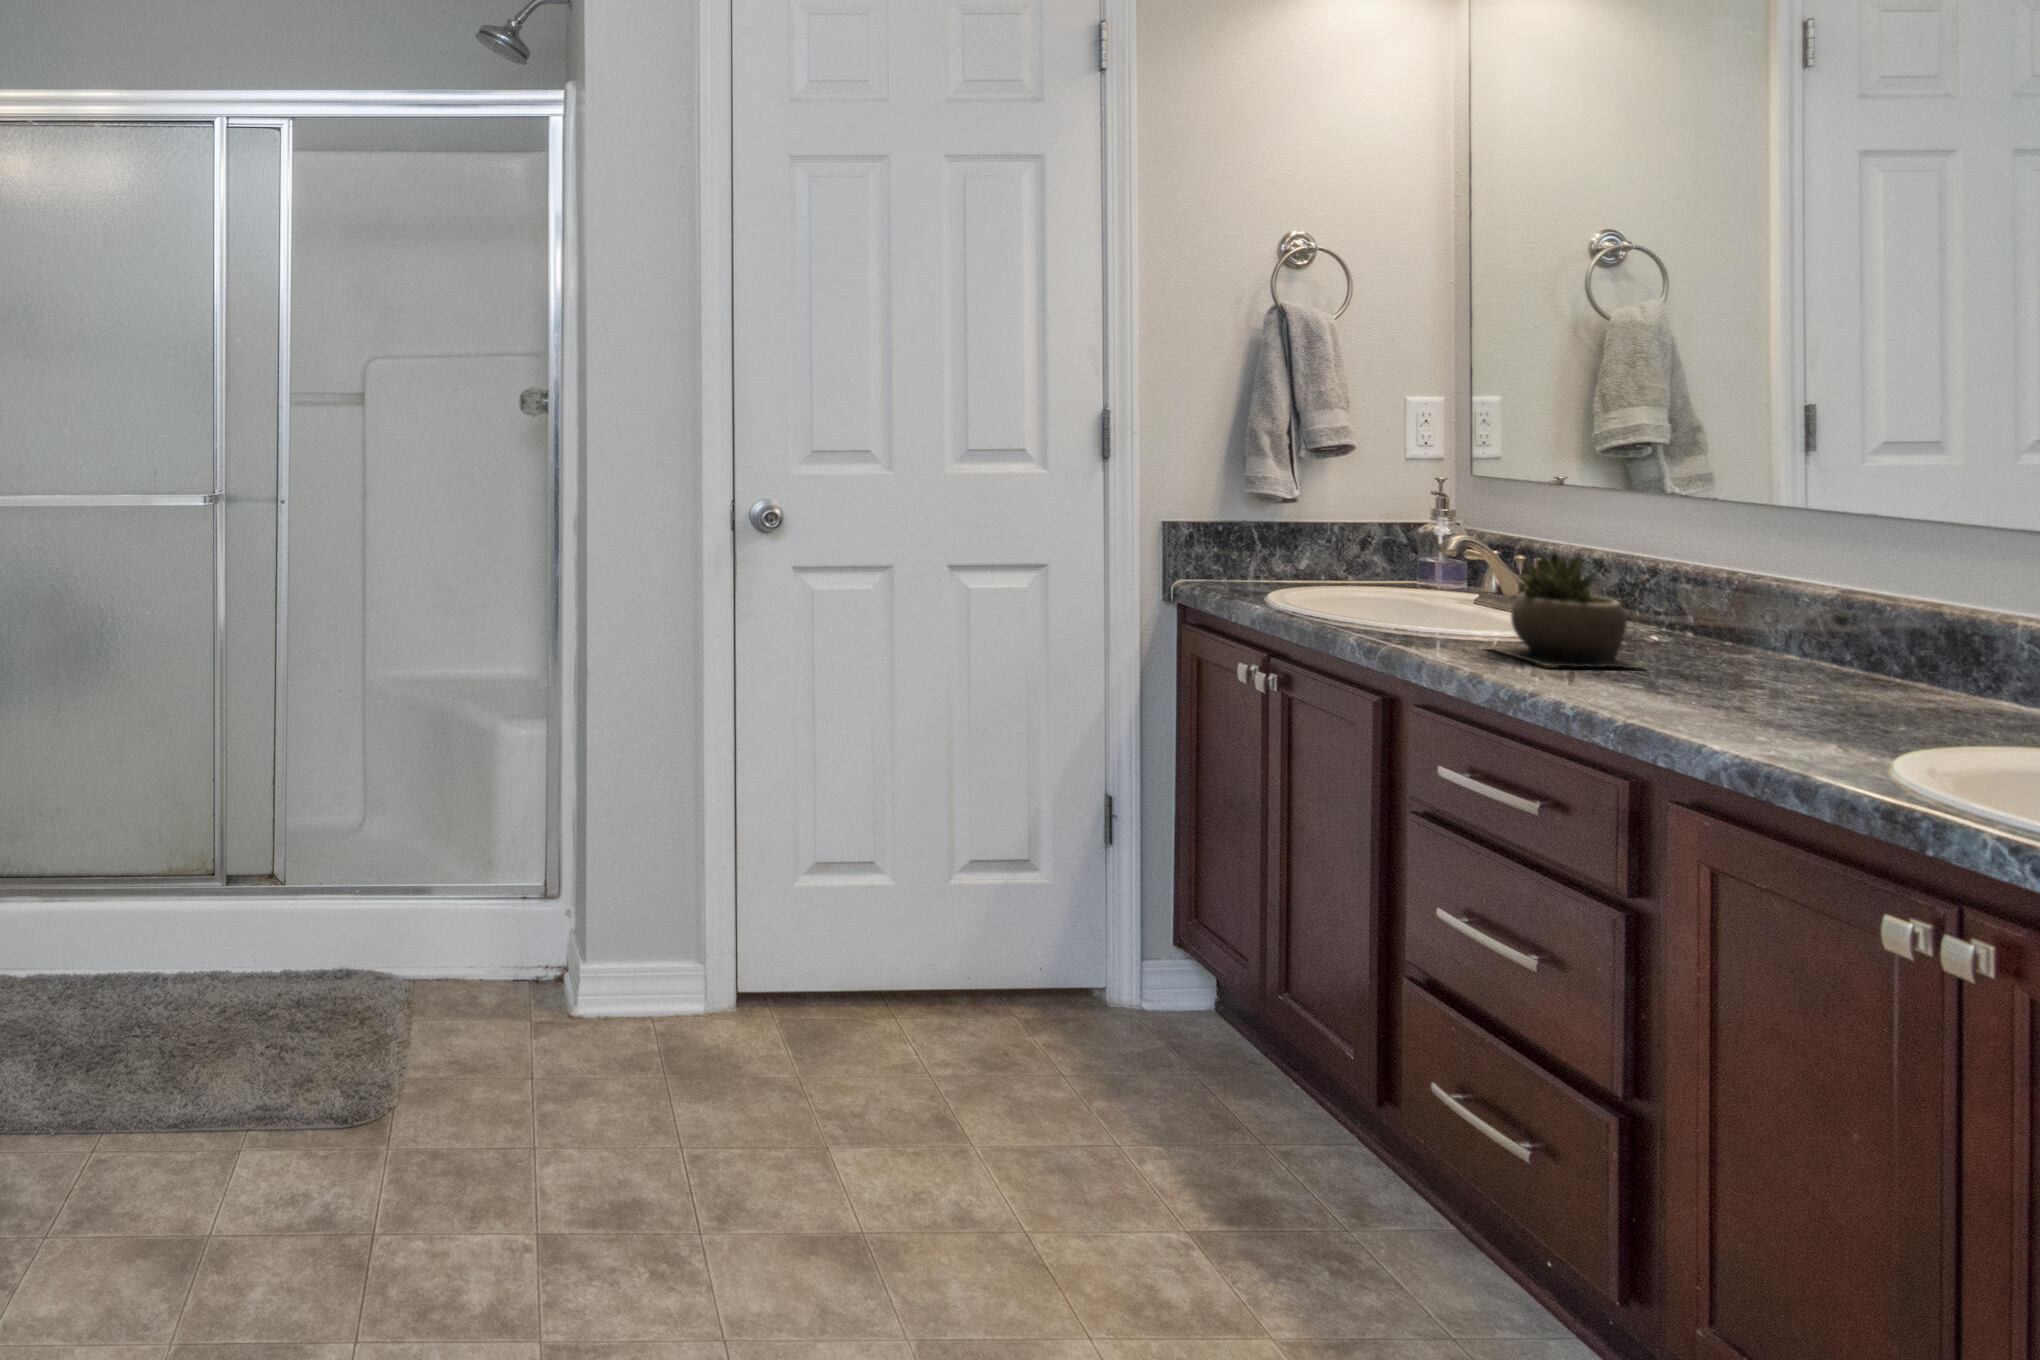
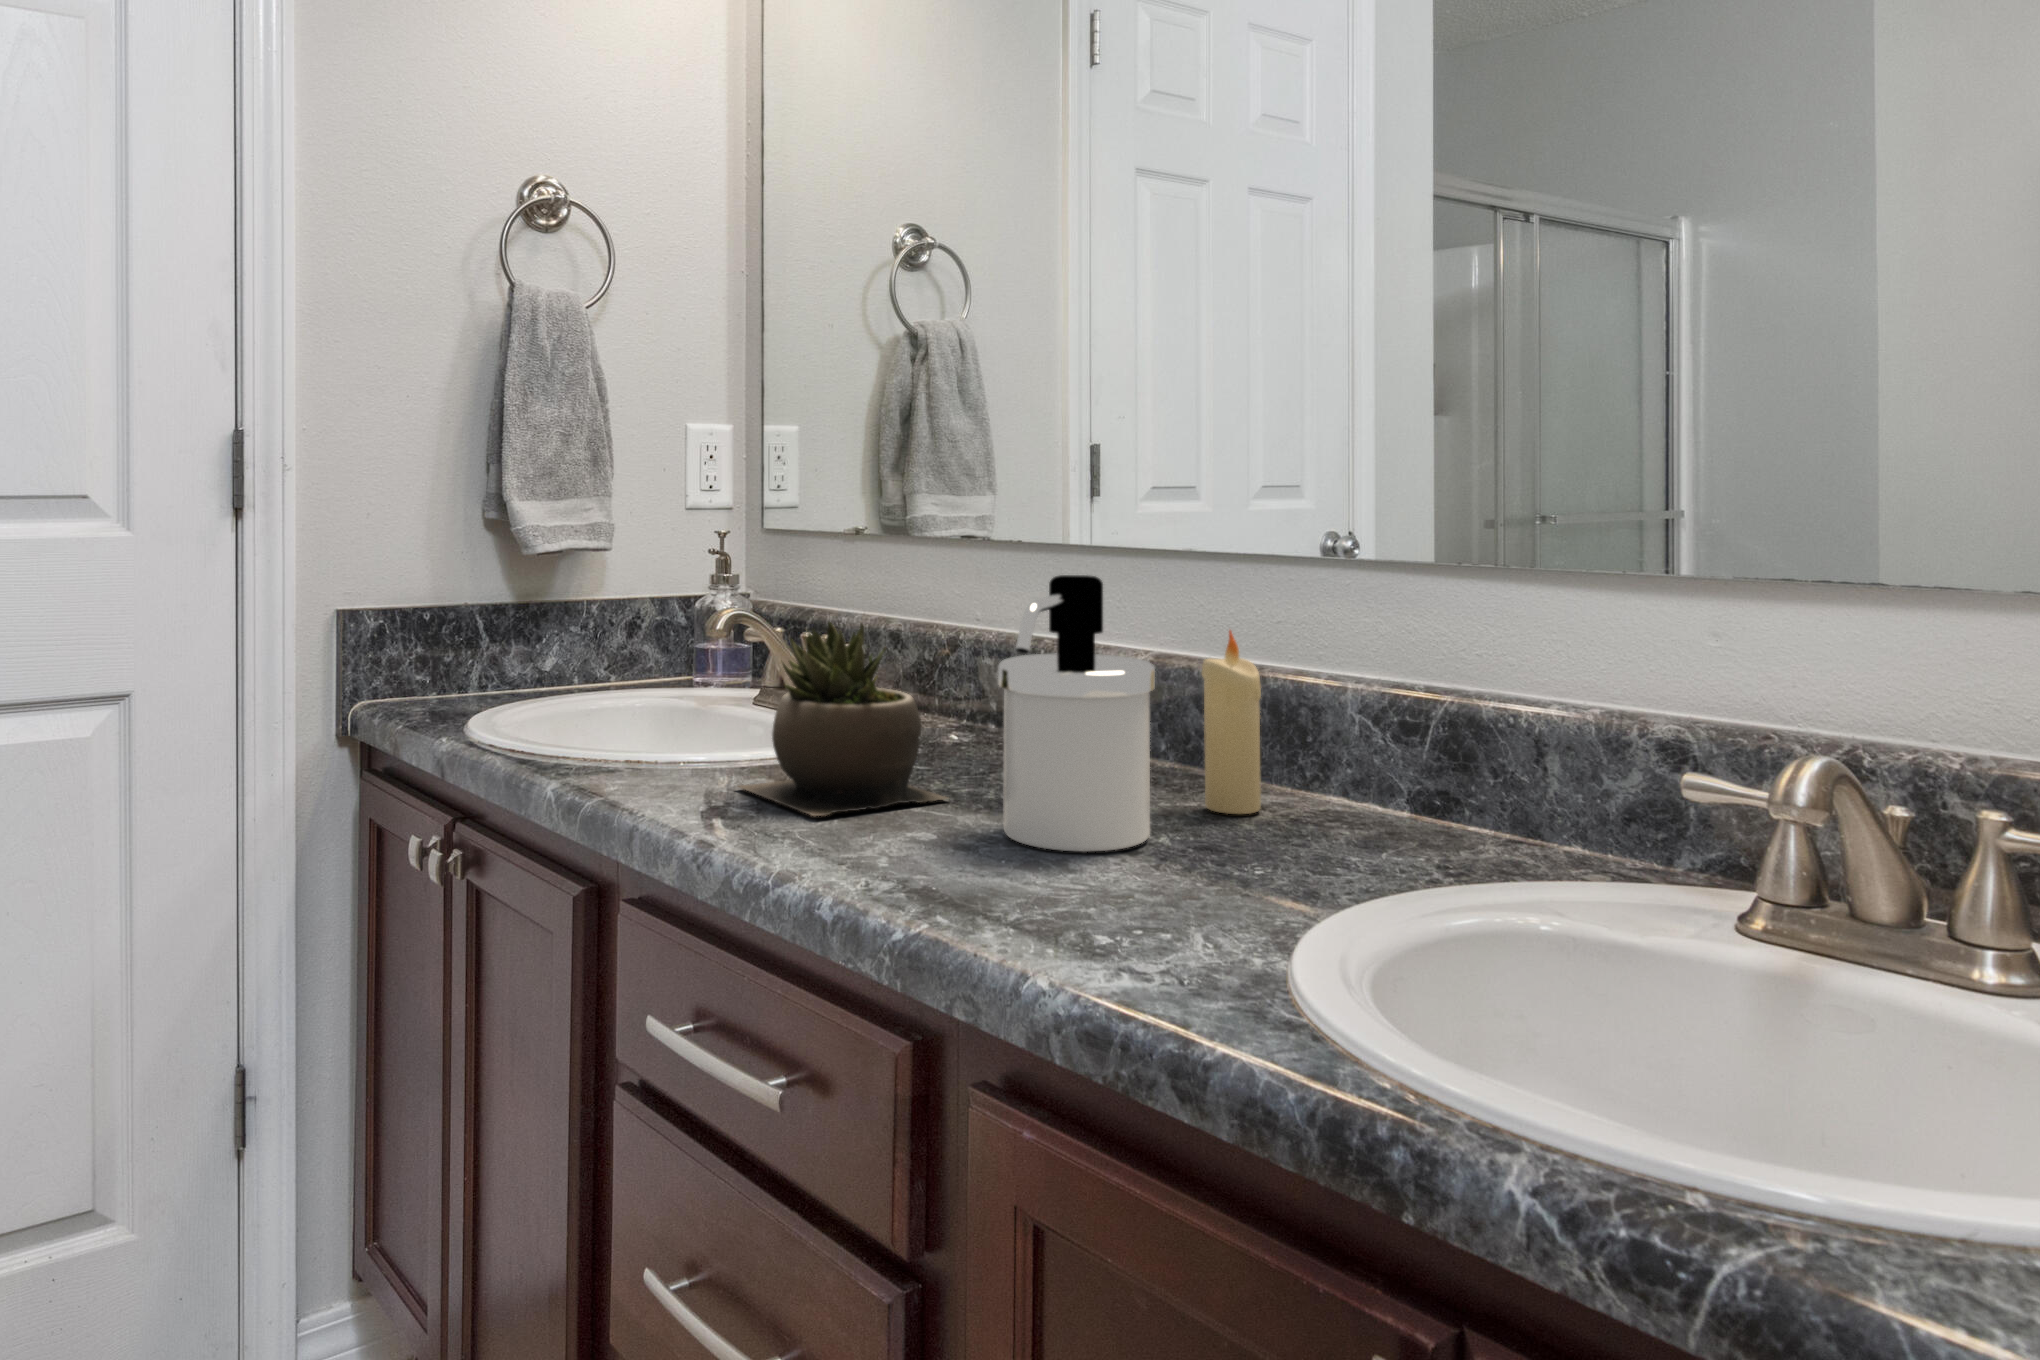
soap dispenser: none [1689,531,1819,705] -> present [998,575,1155,852]
candle: none [1870,574,1924,701] -> present [1202,630,1261,814]

